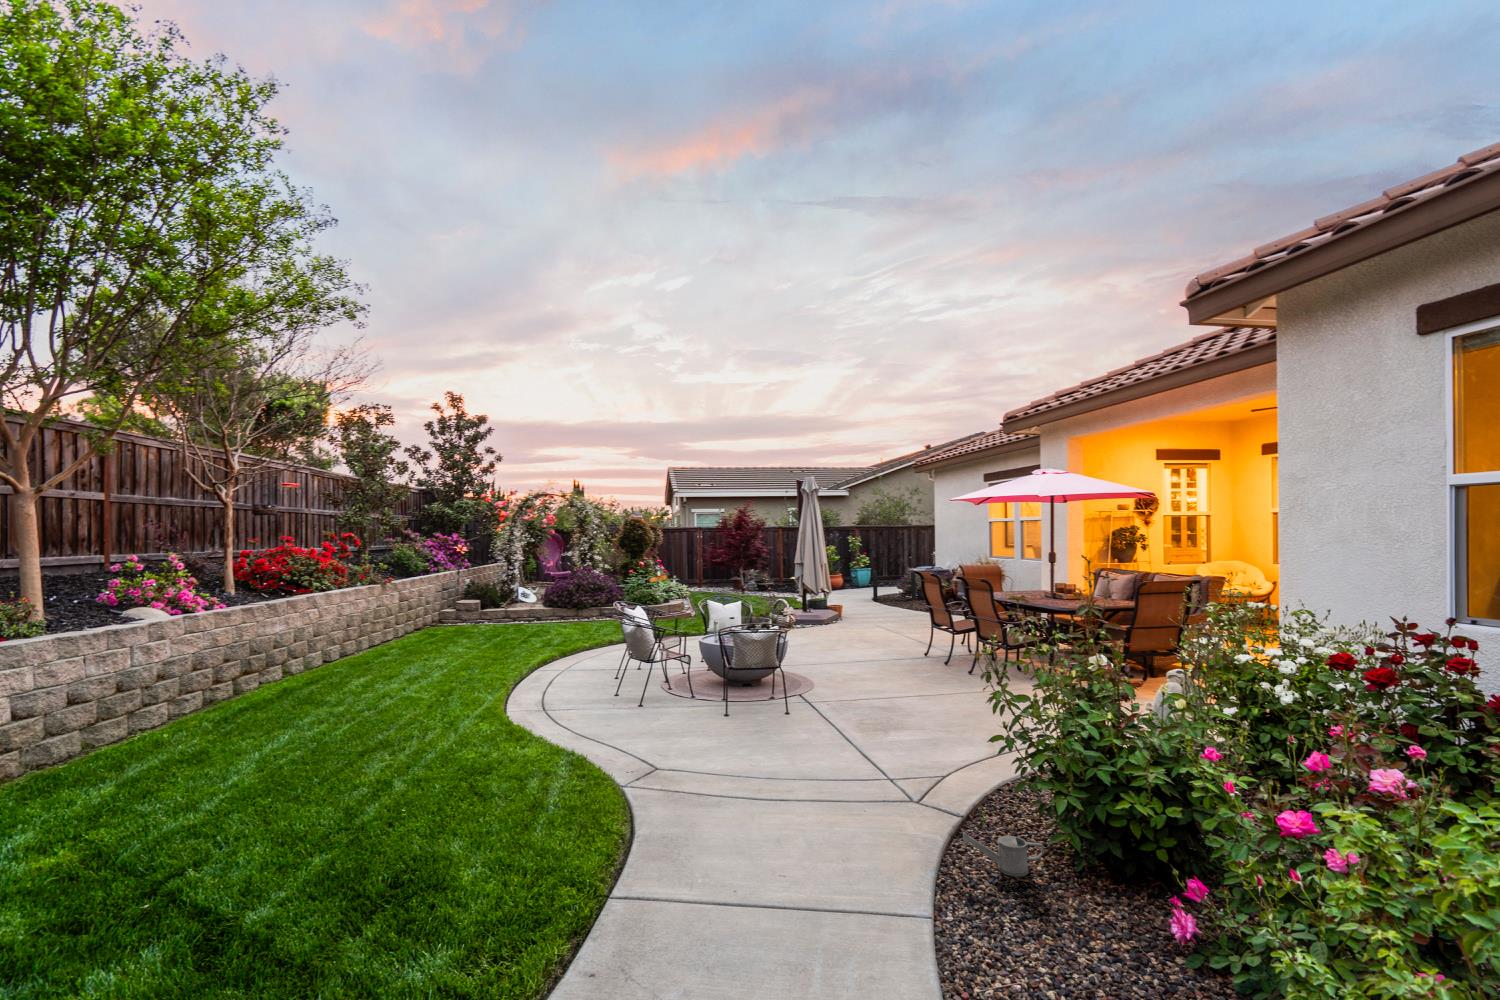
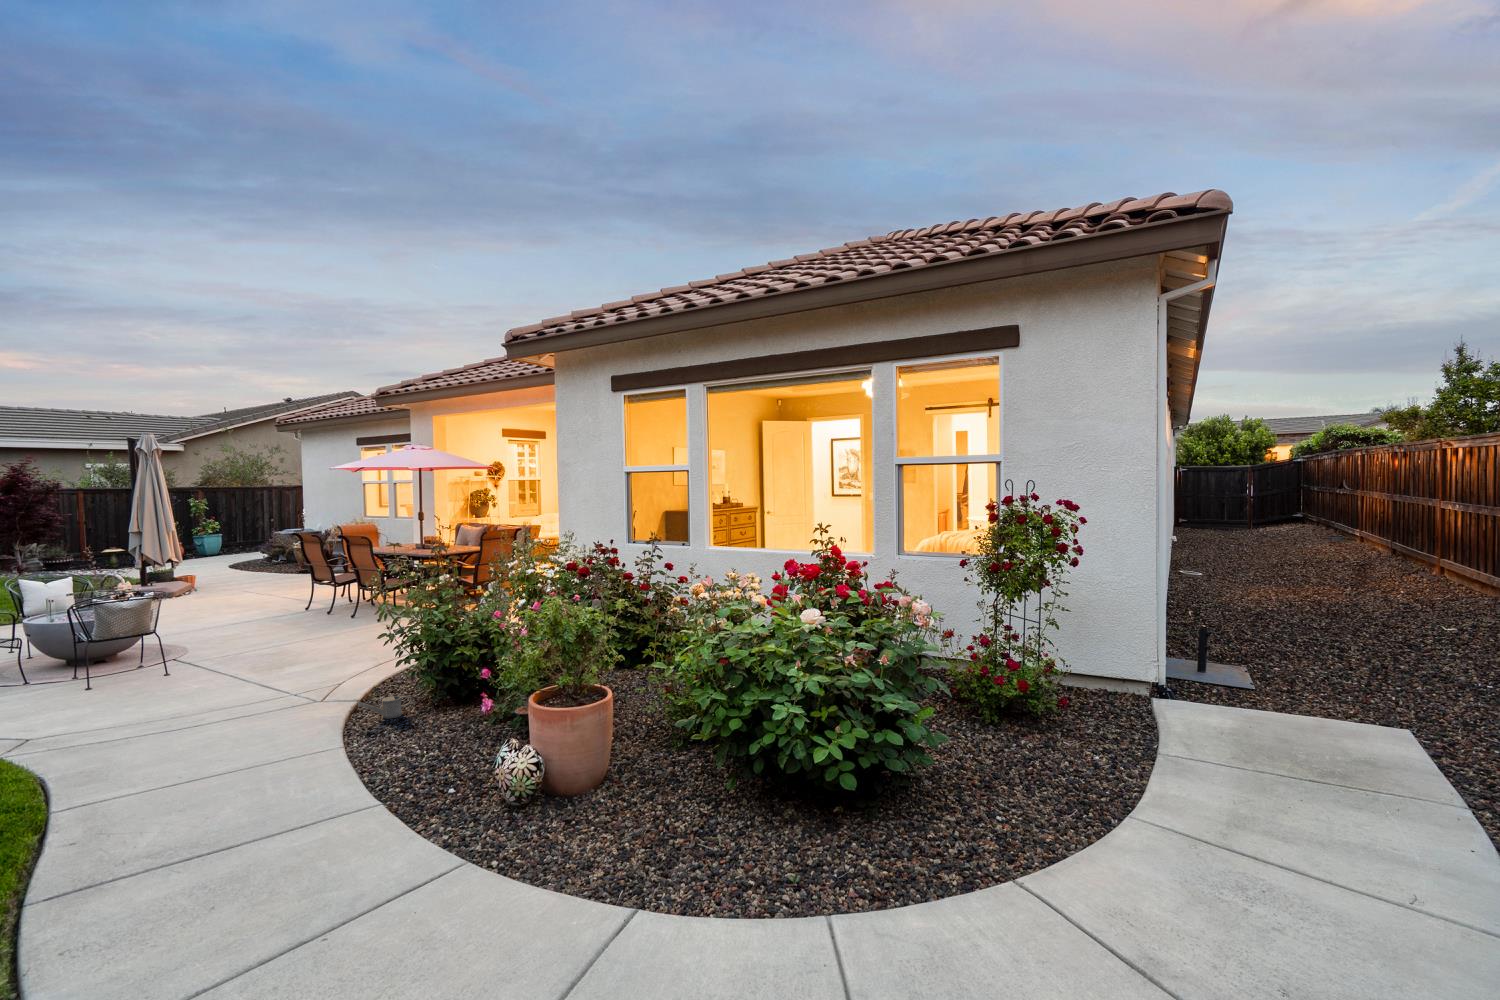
bench: present [873,571,916,601] -> none [230,534,284,569]

